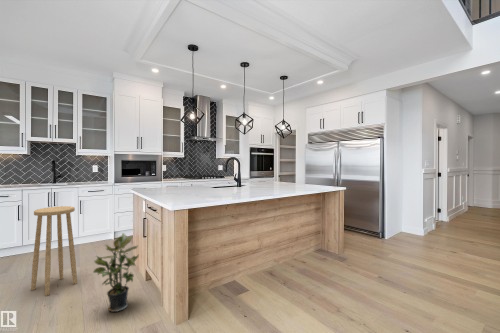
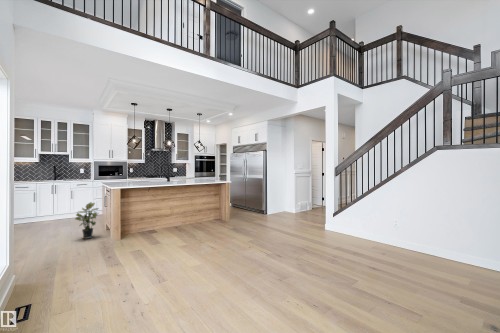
stool: present [31,206,77,296] -> none [43,191,68,235]

